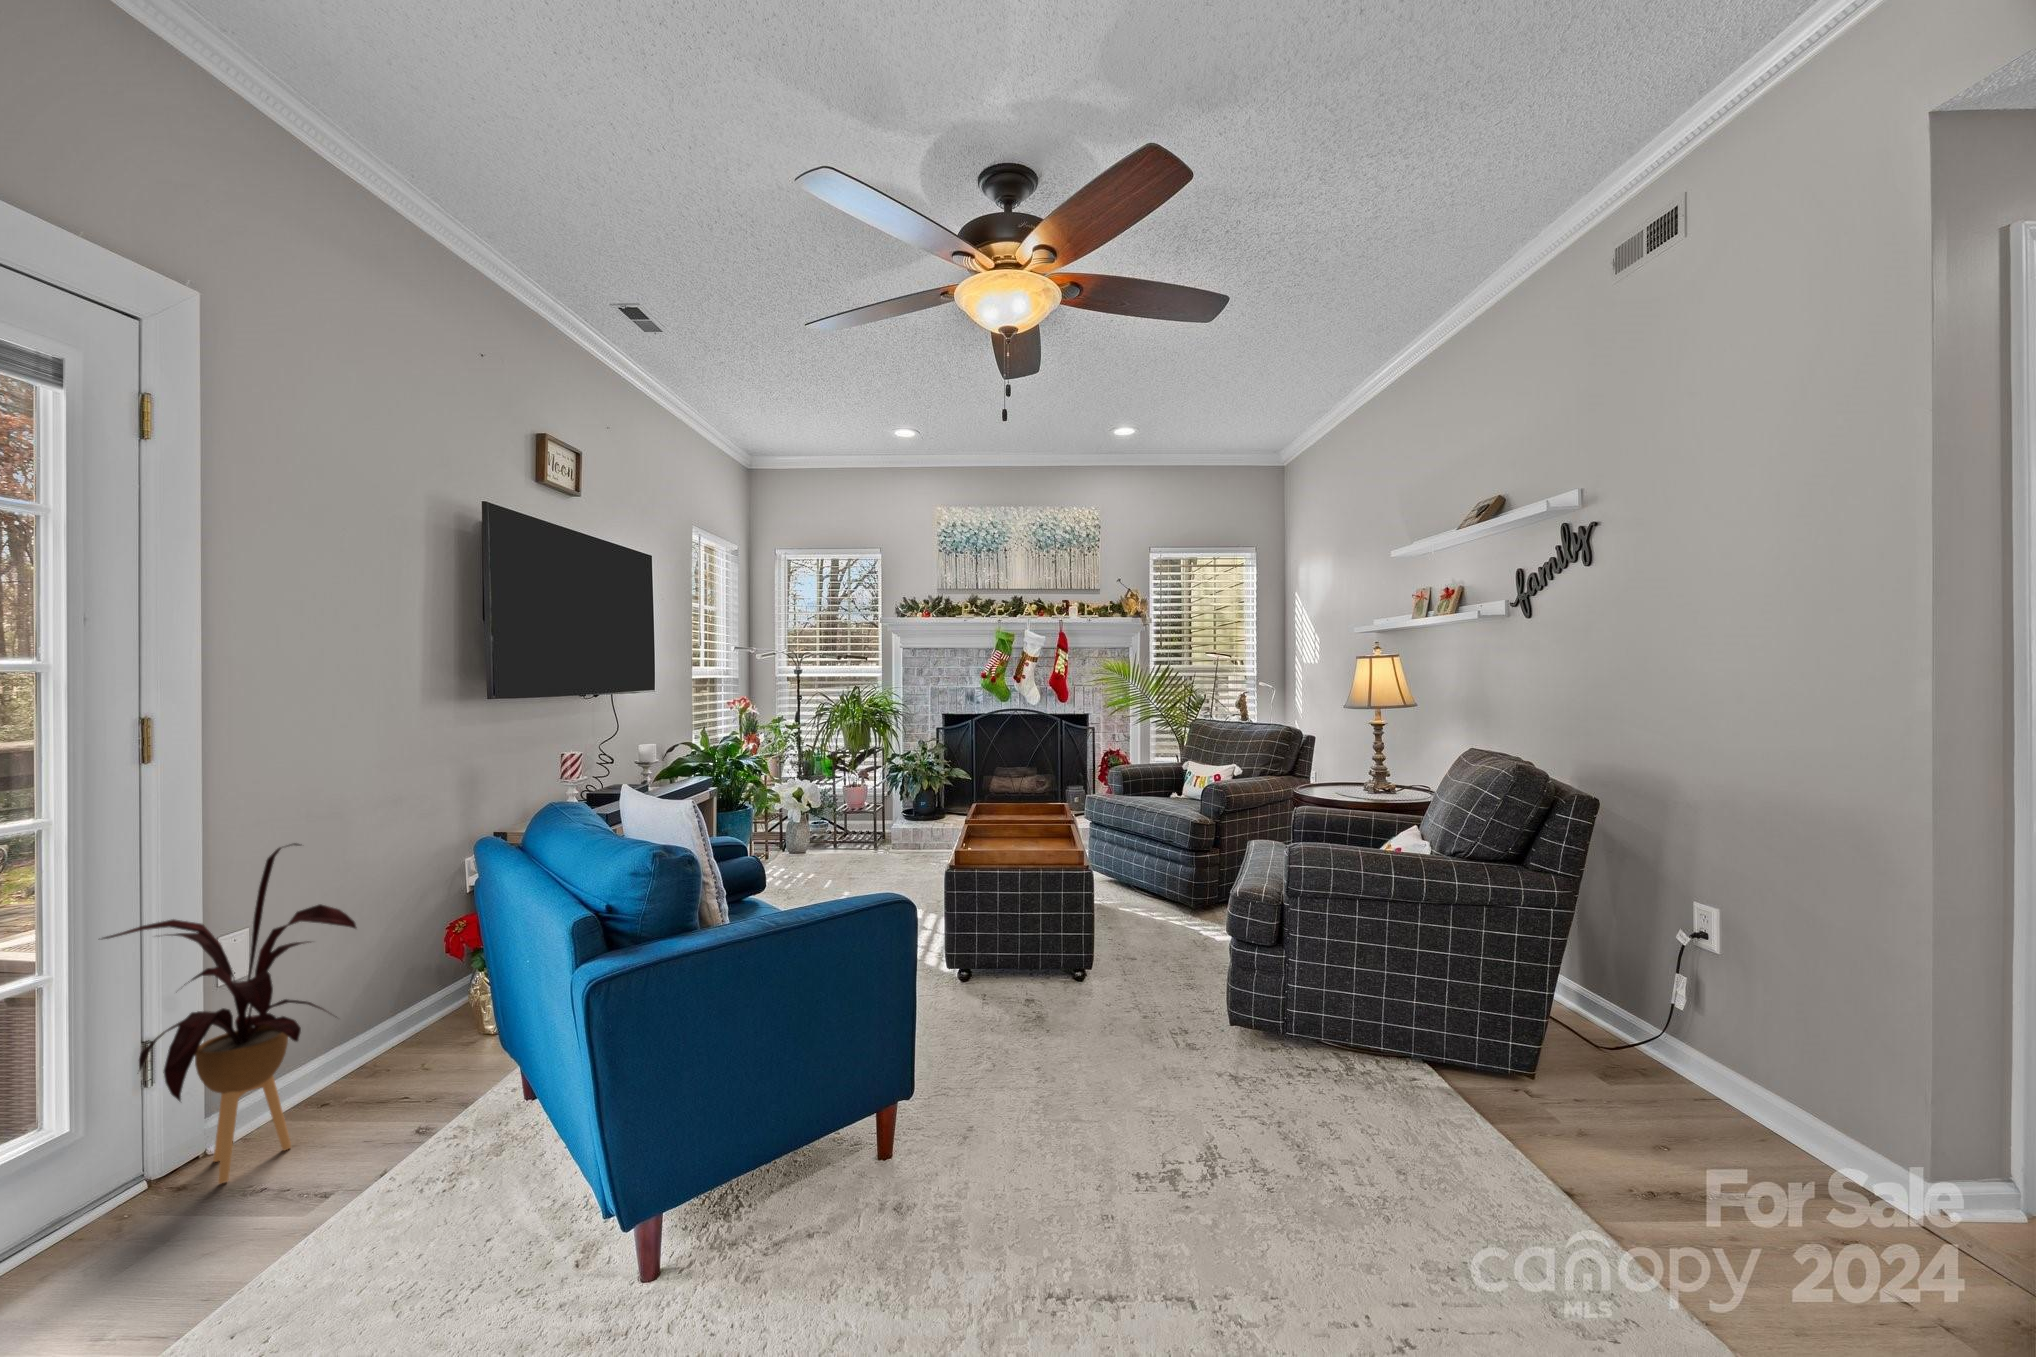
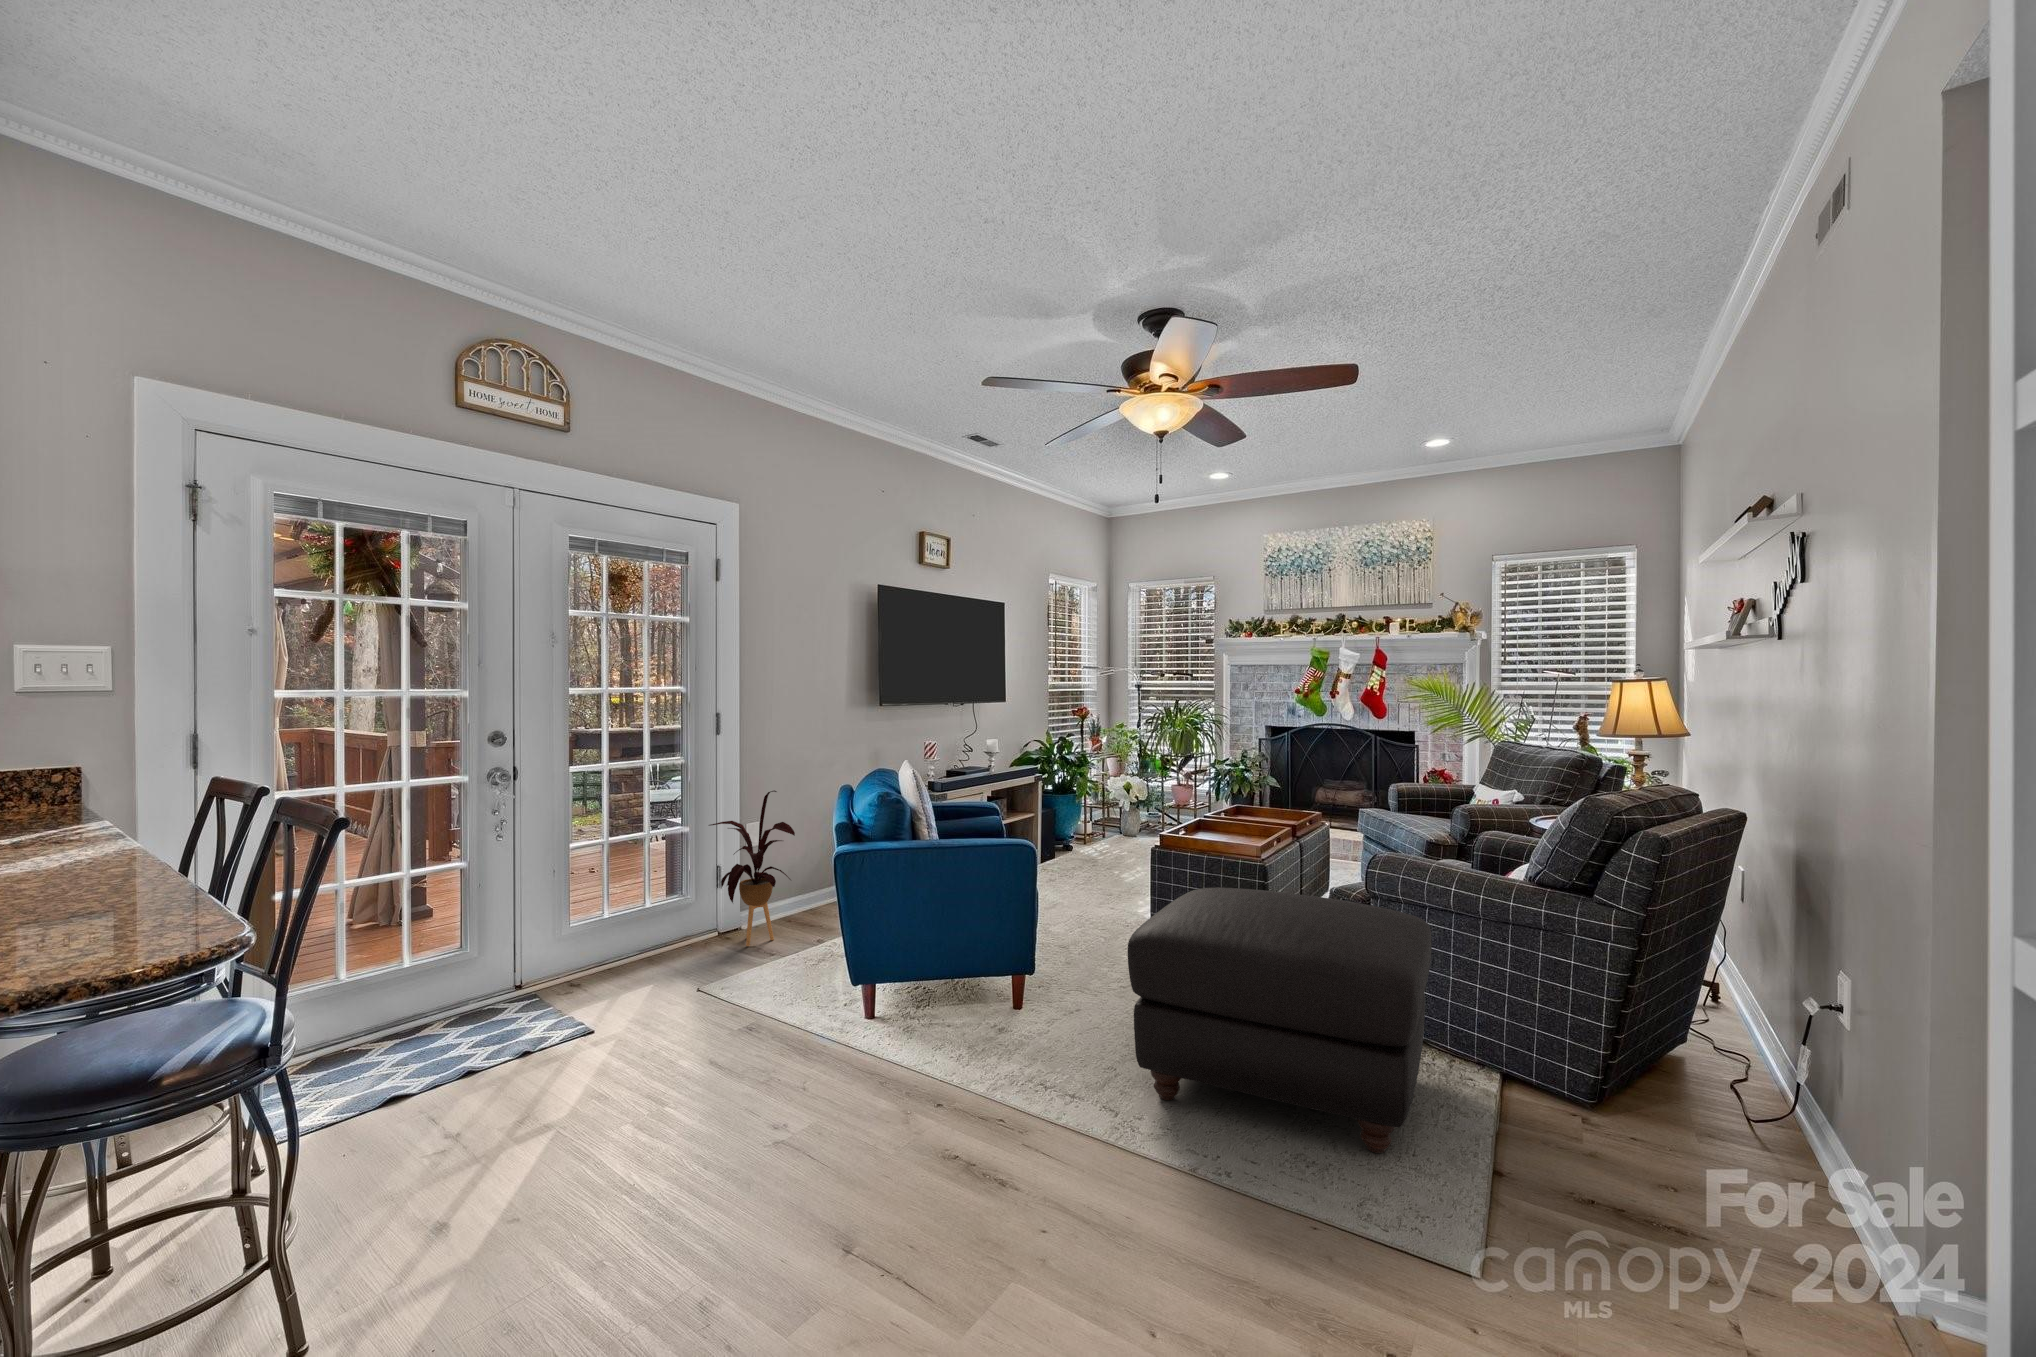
ottoman: none [1139,894,1648,1273] -> present [1128,887,1432,1153]

